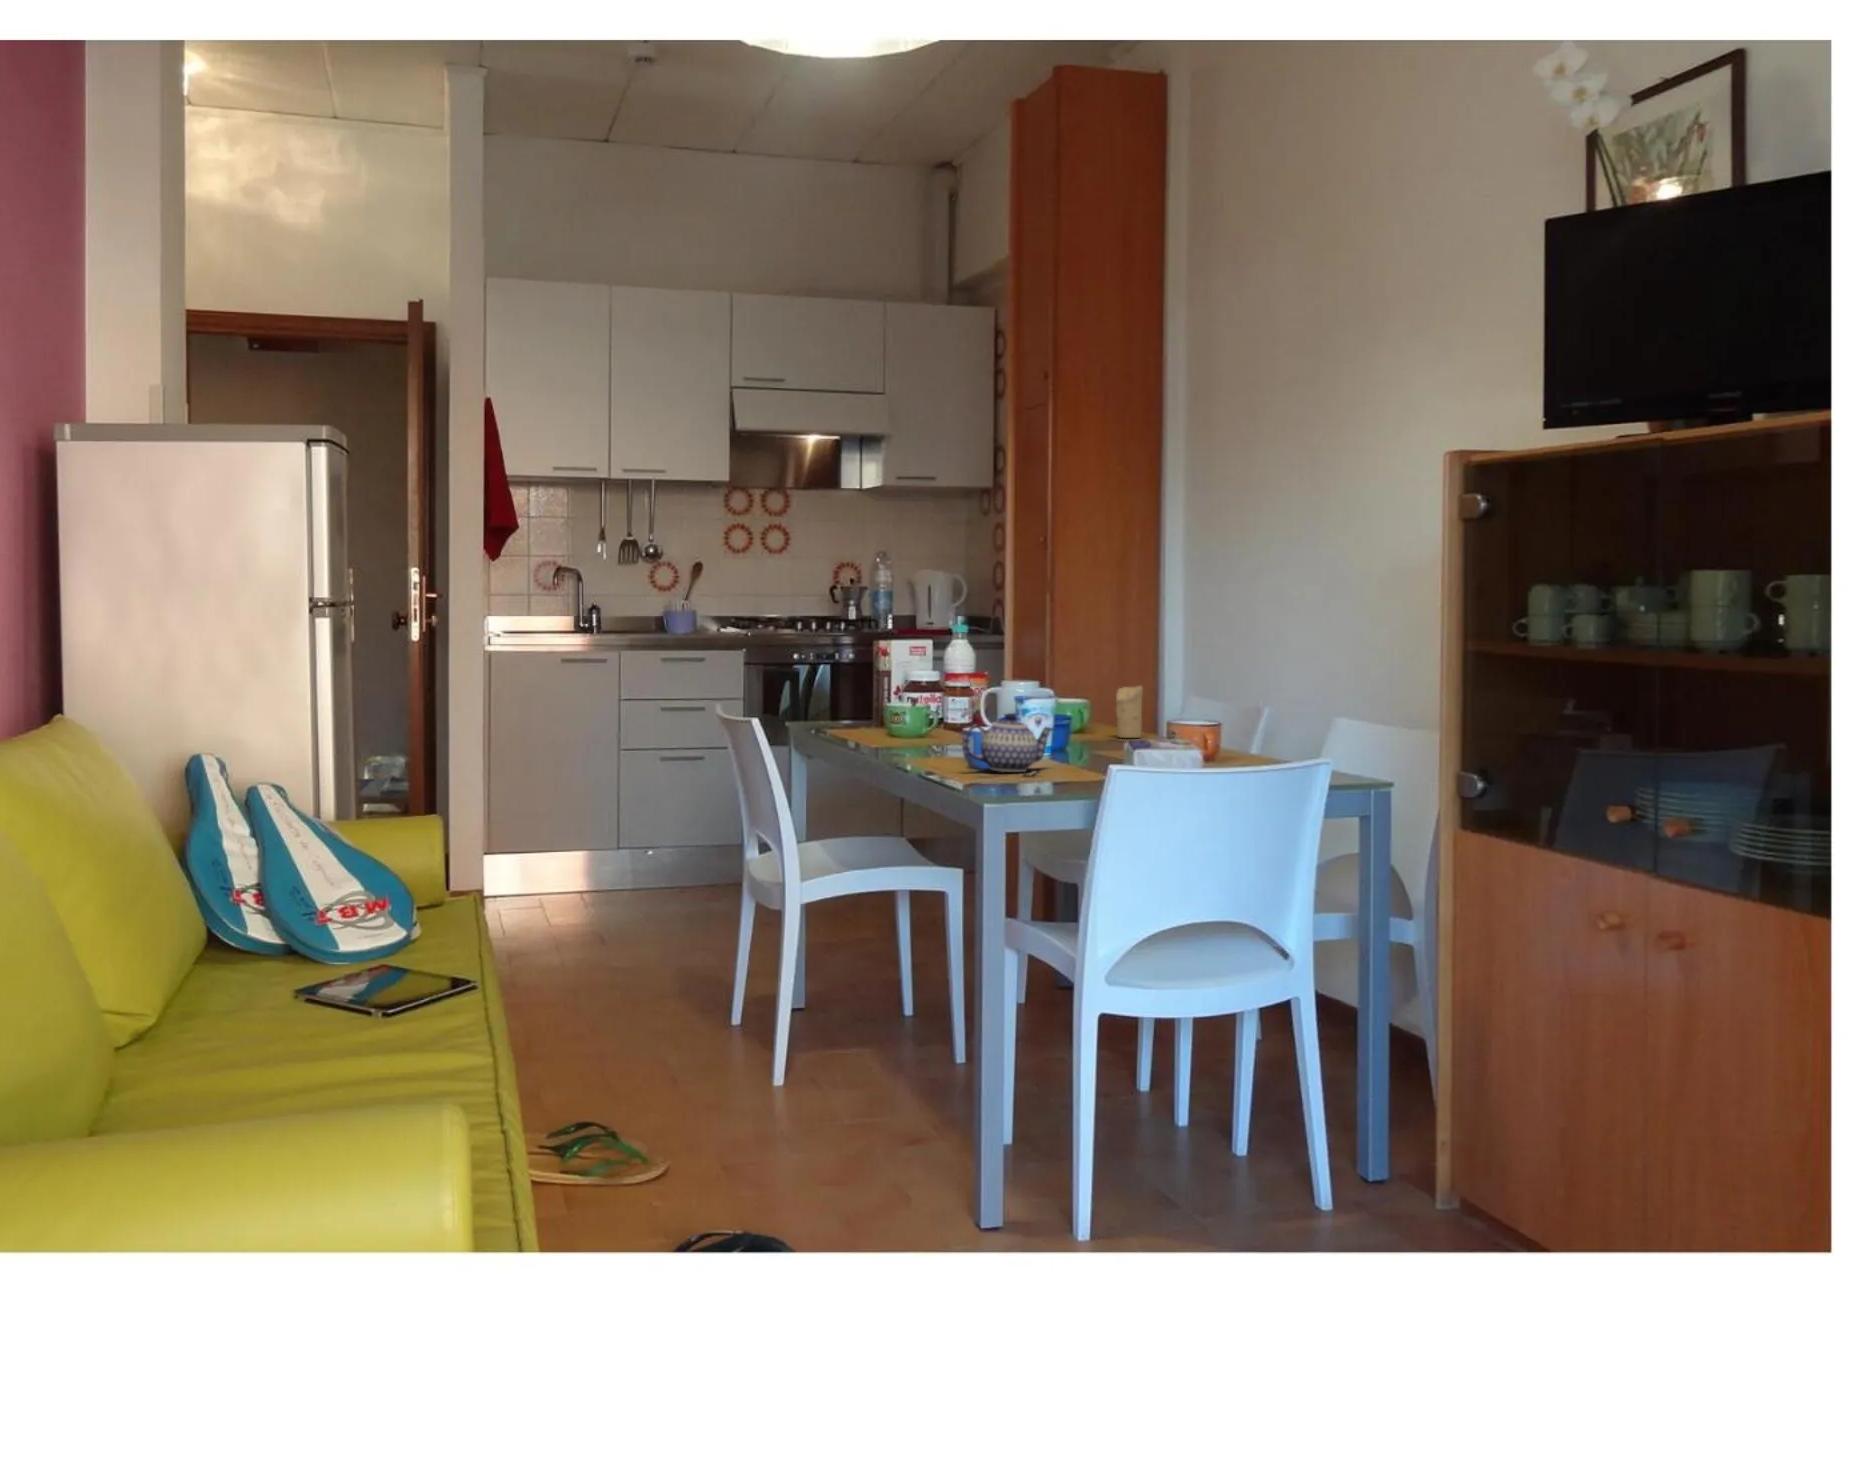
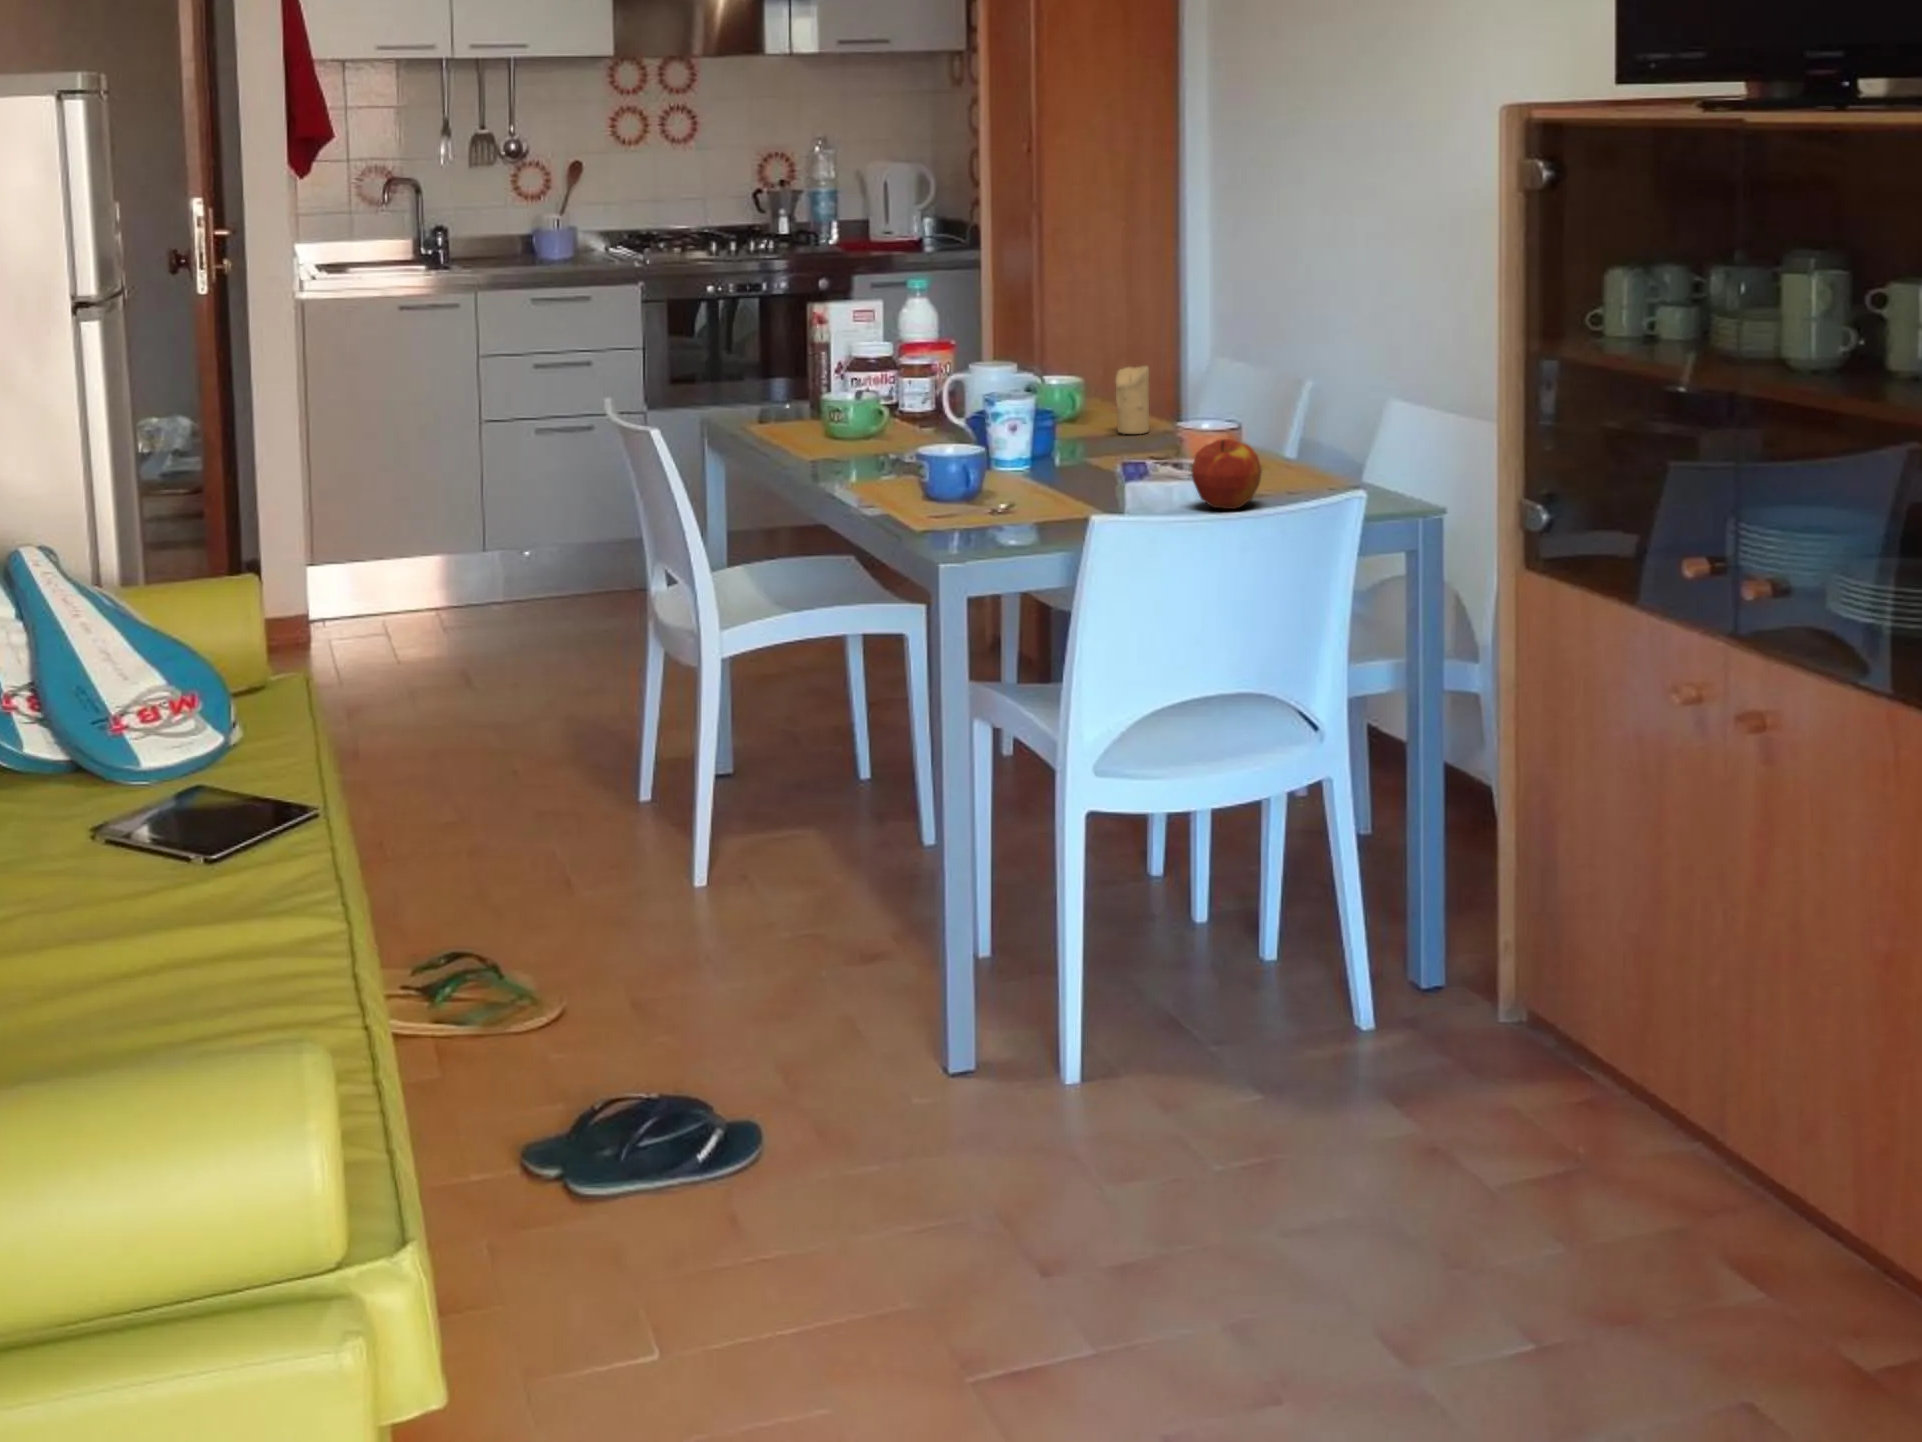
teapot: present [964,714,1053,772] -> none [911,436,1026,510]
apple: none [1189,717,1247,773] -> present [1191,439,1262,509]

